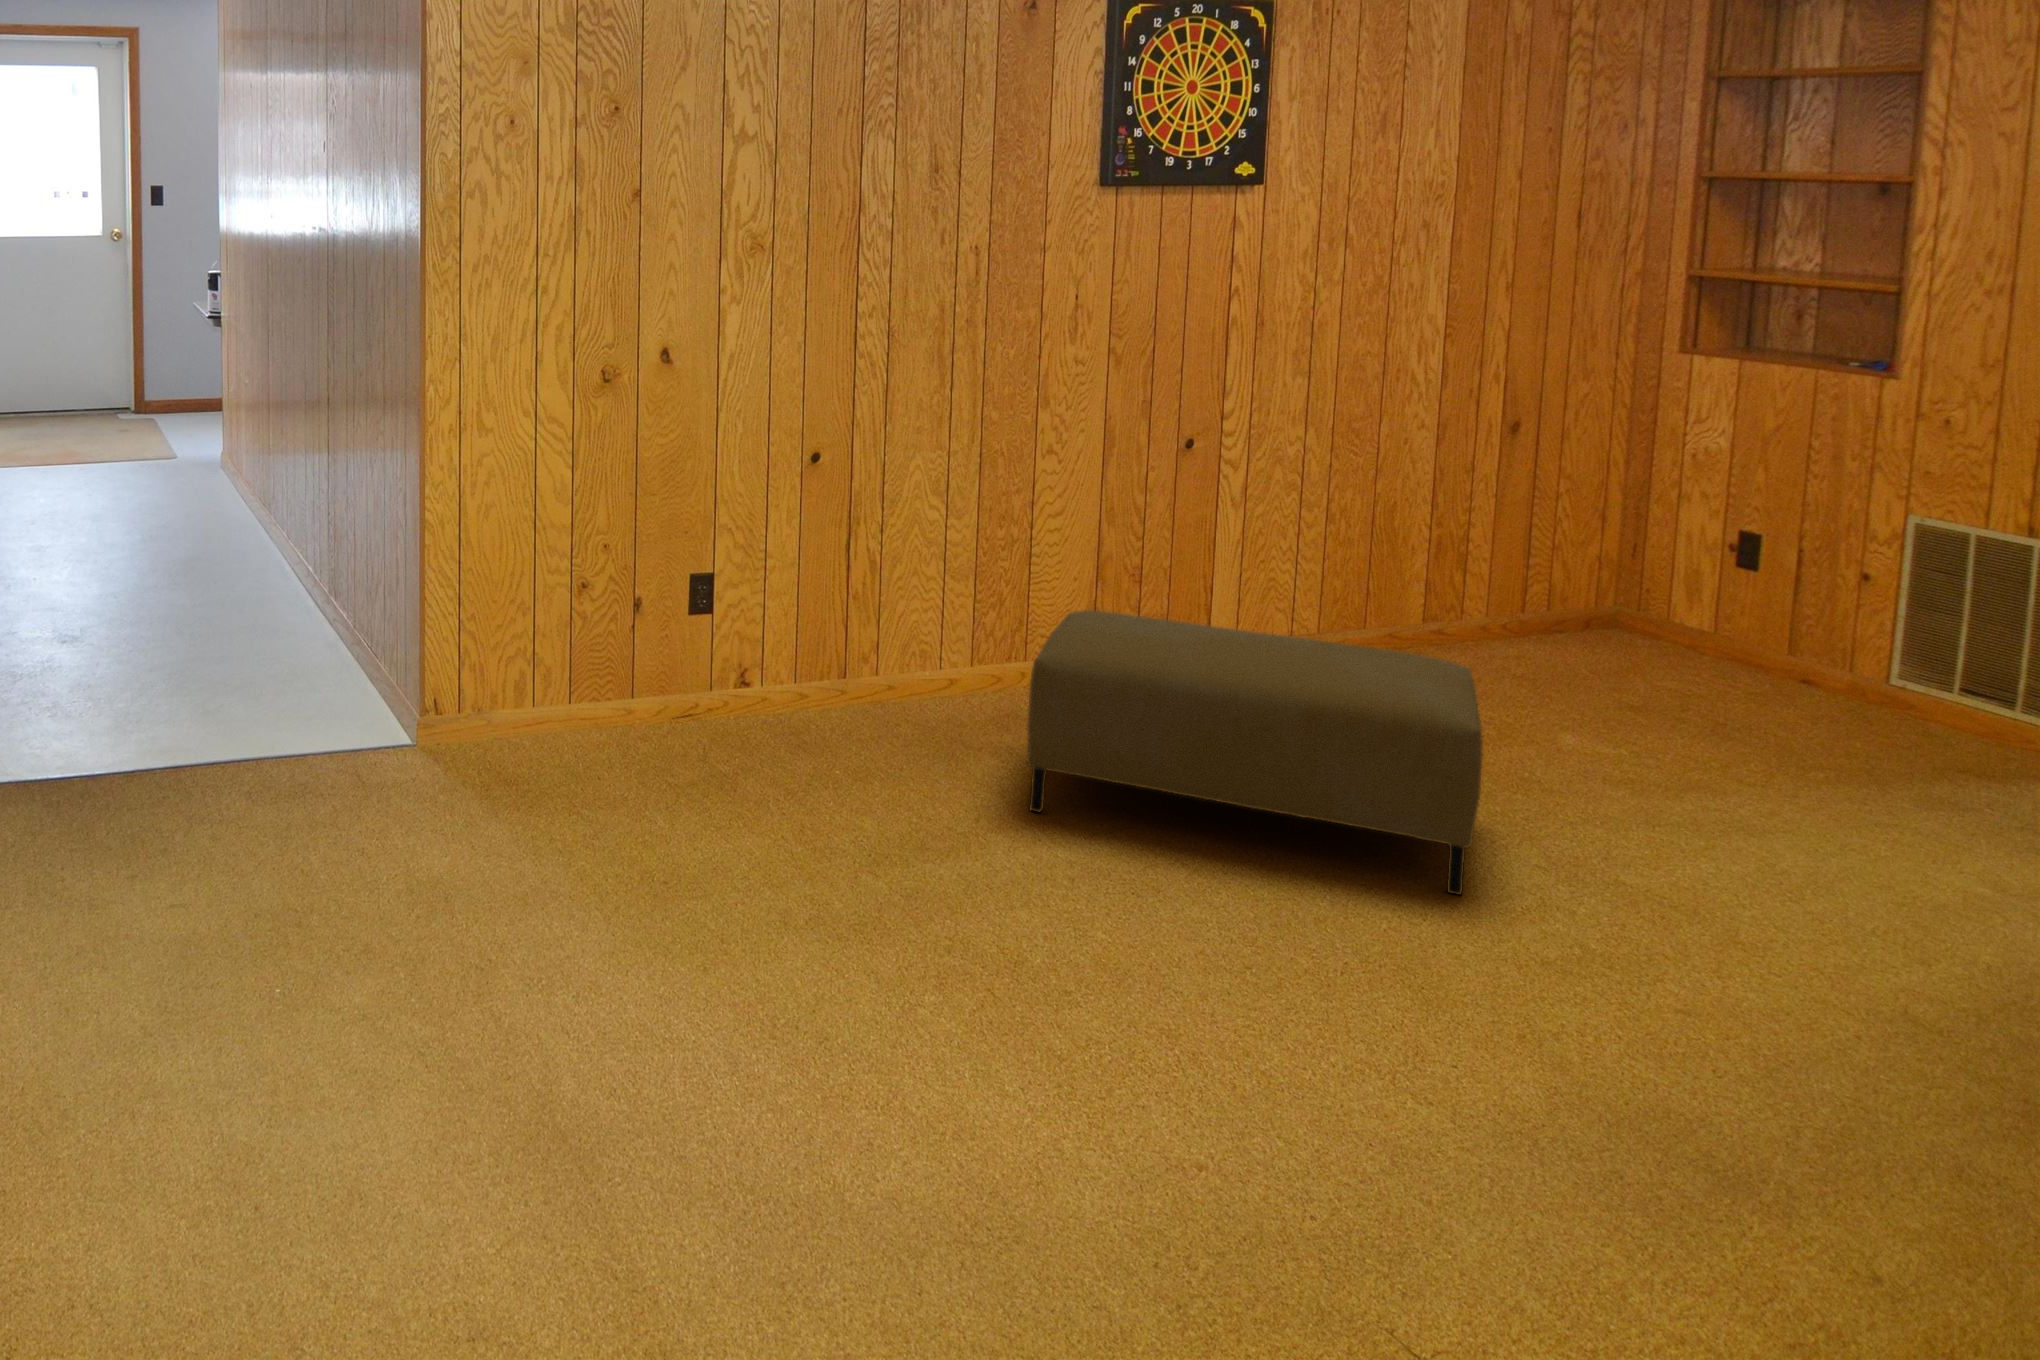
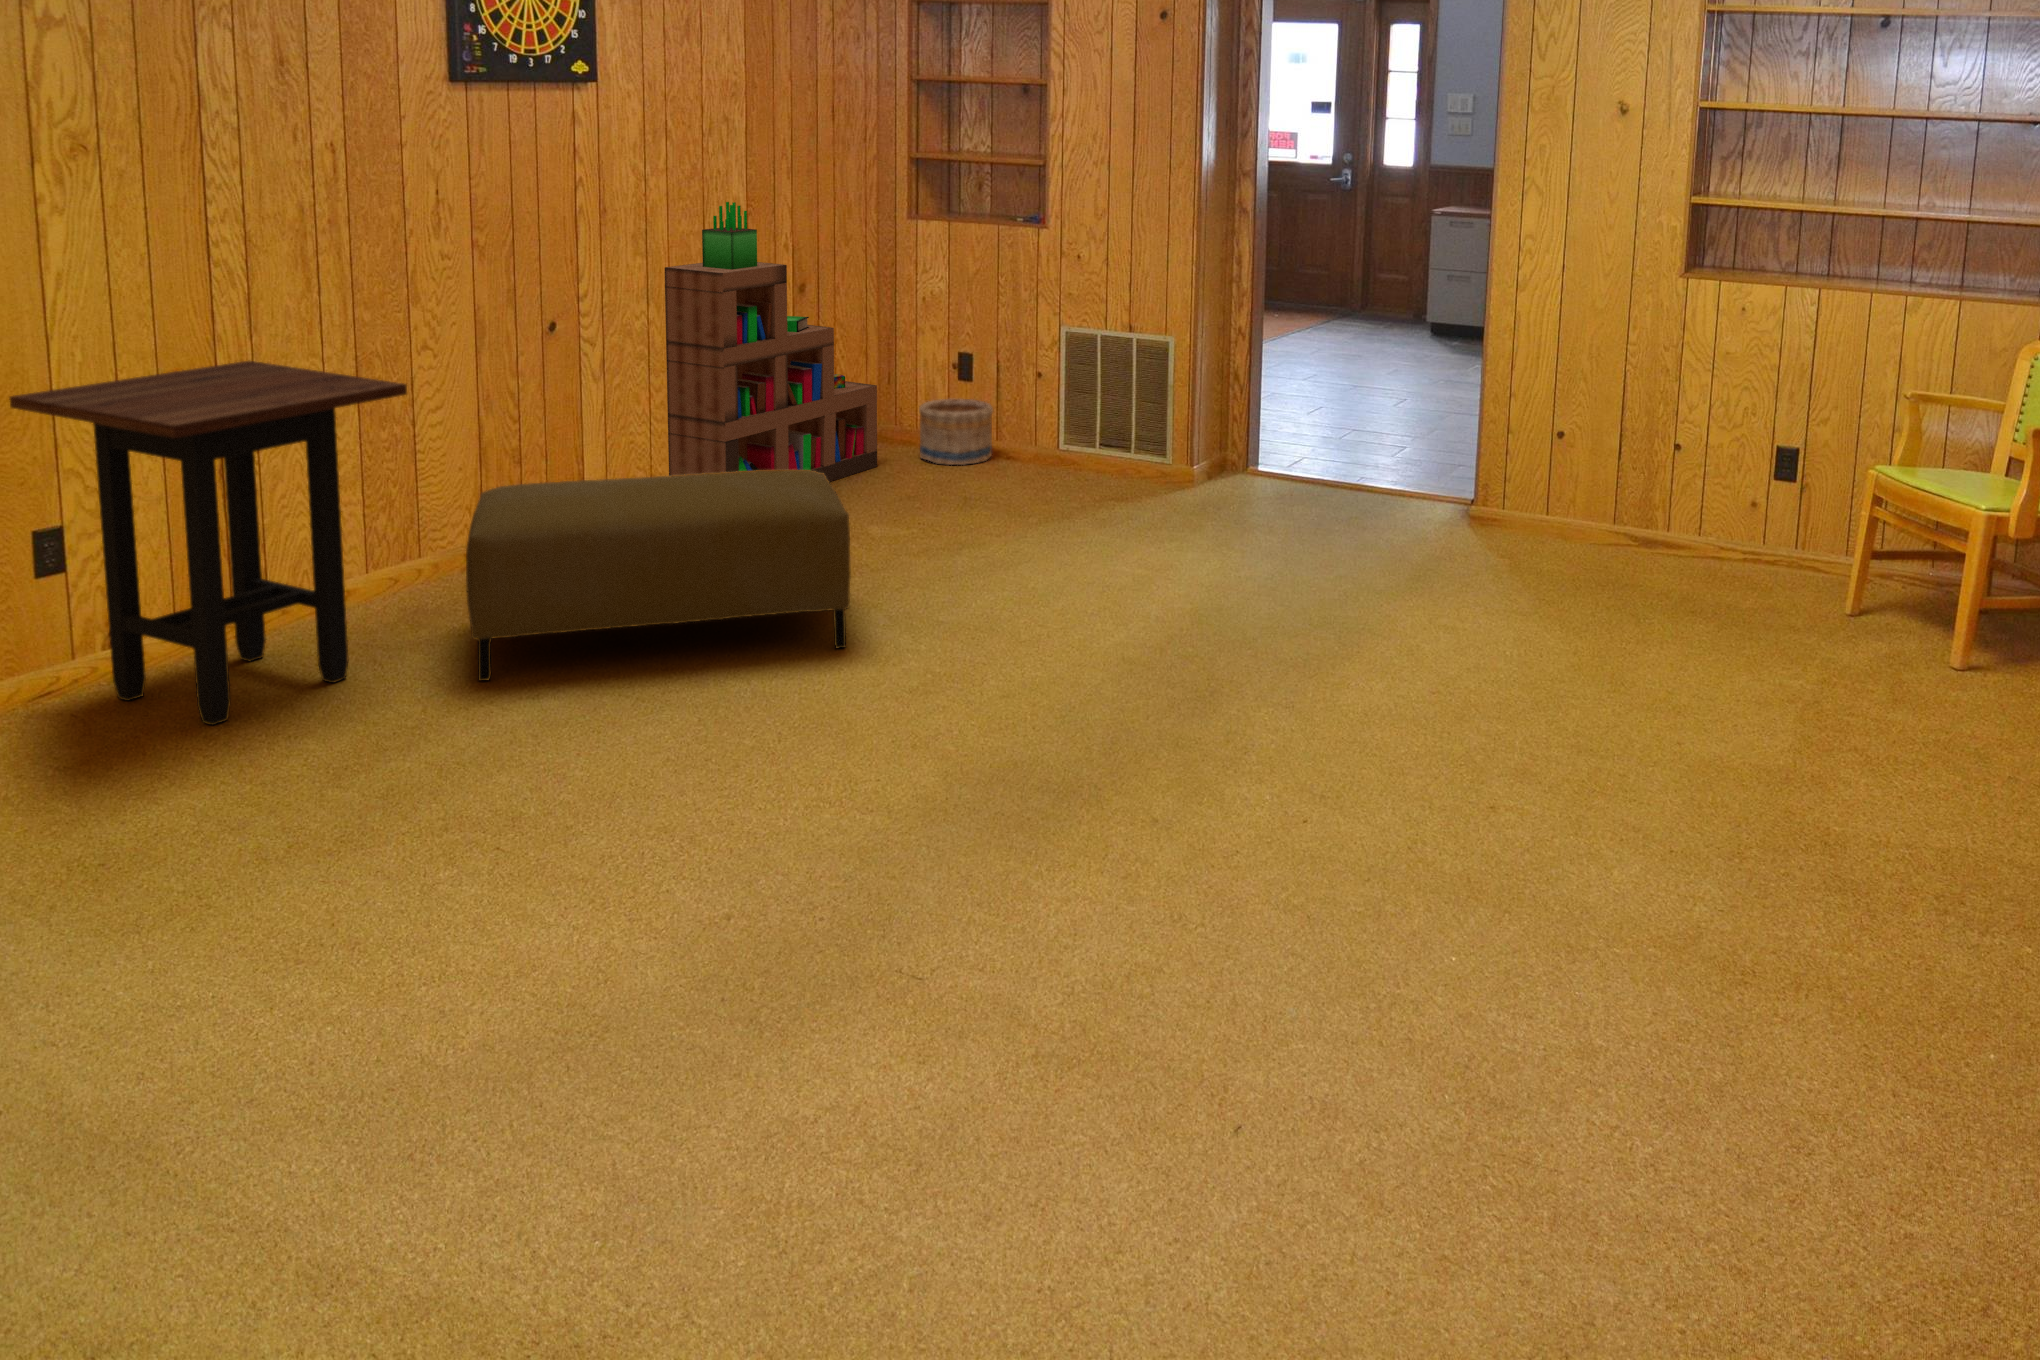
bookshelf: none [1305,323,1602,686] -> present [665,202,877,482]
side table: none [683,449,994,785] -> present [9,361,407,725]
basket: none [1660,593,1784,688] -> present [919,399,993,465]

